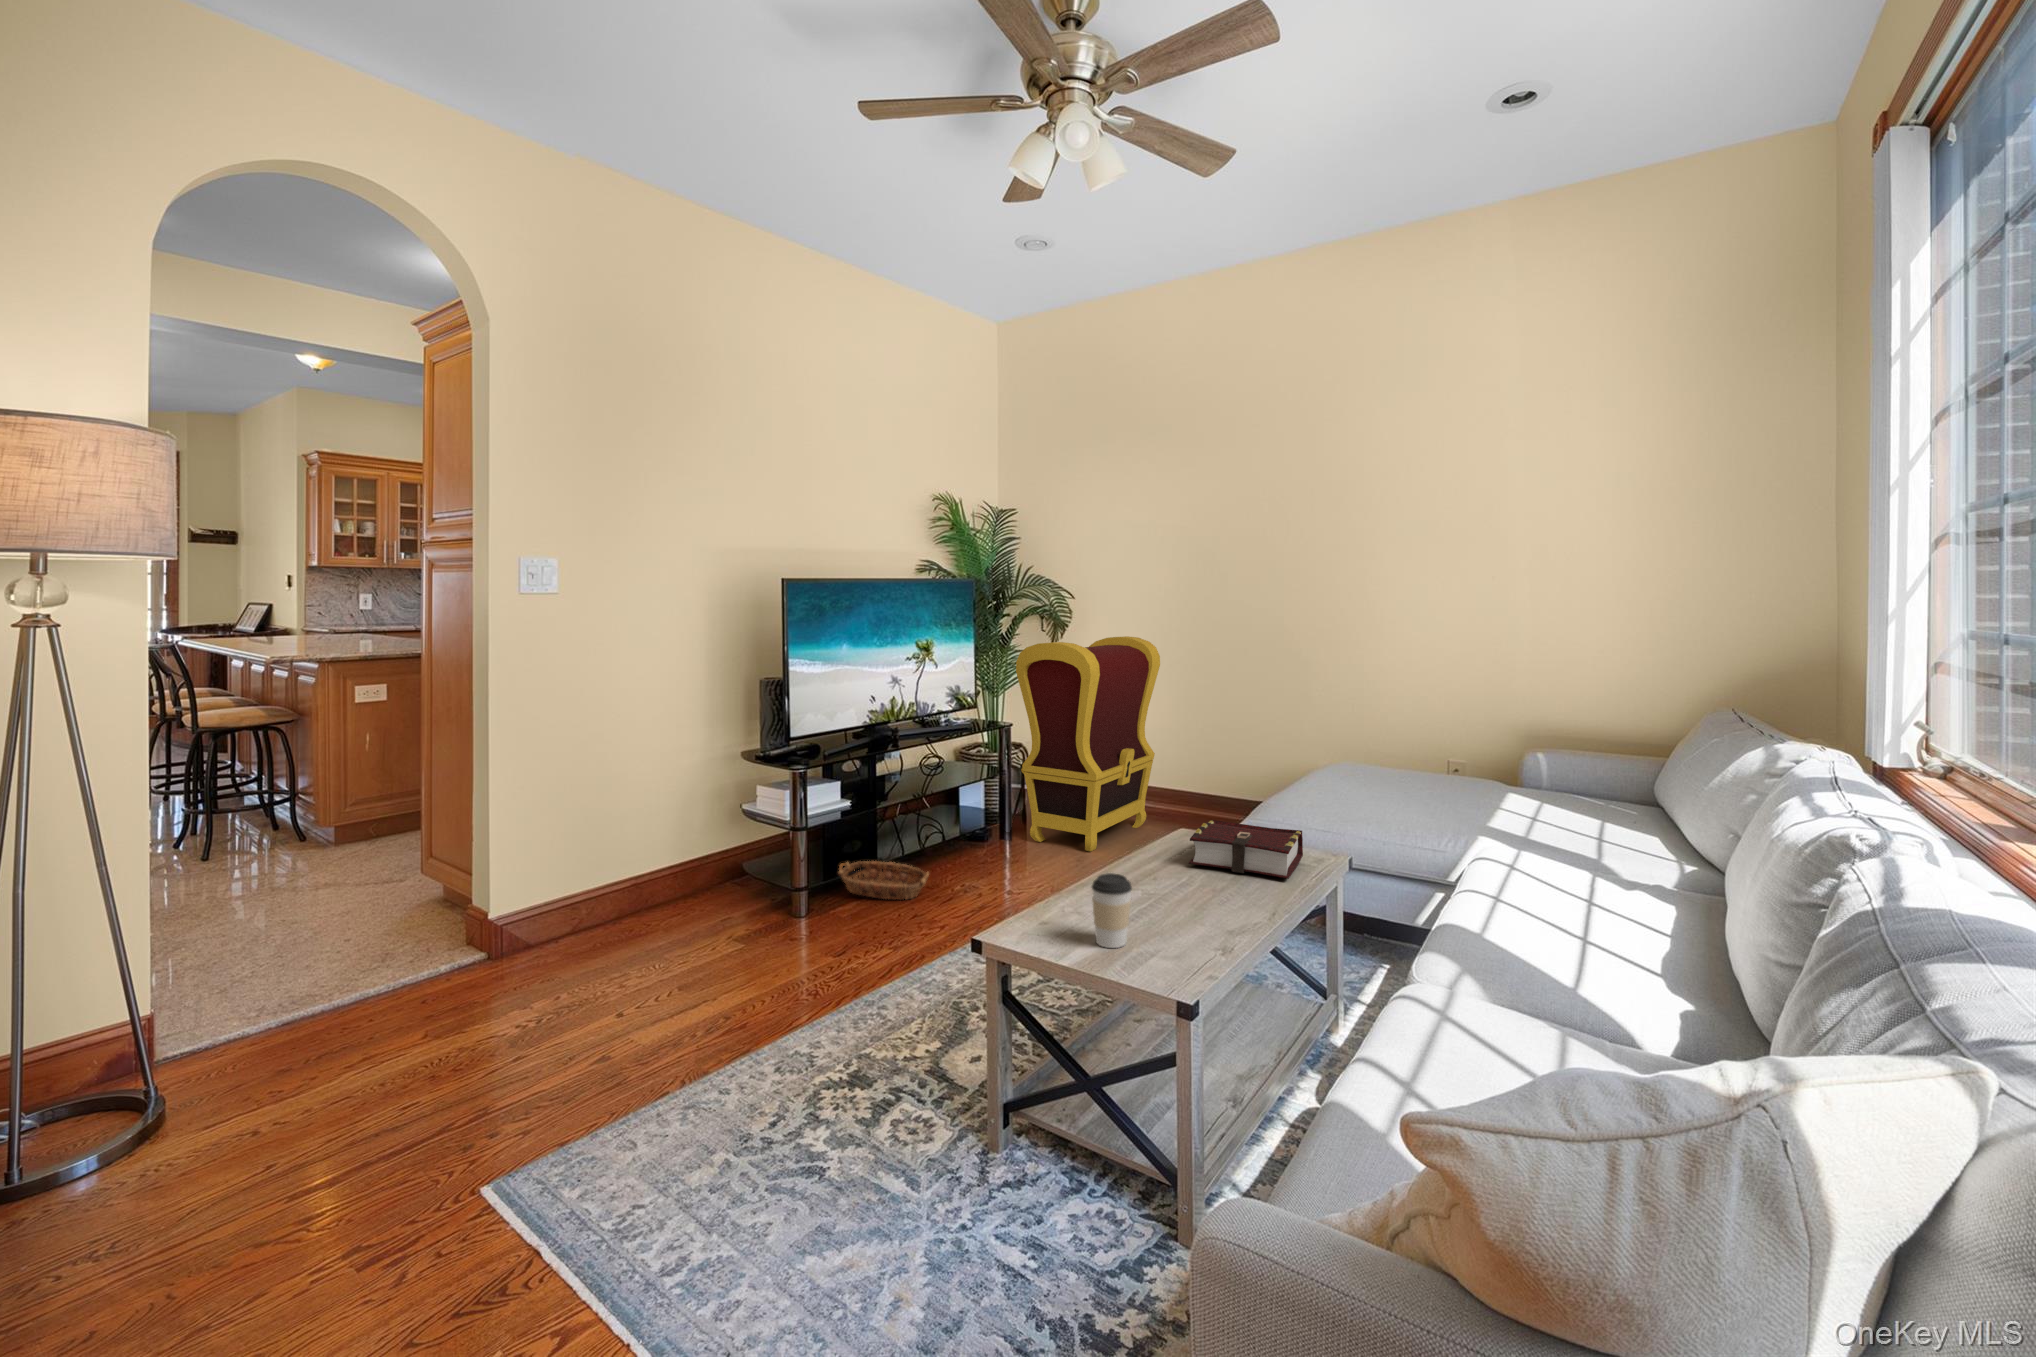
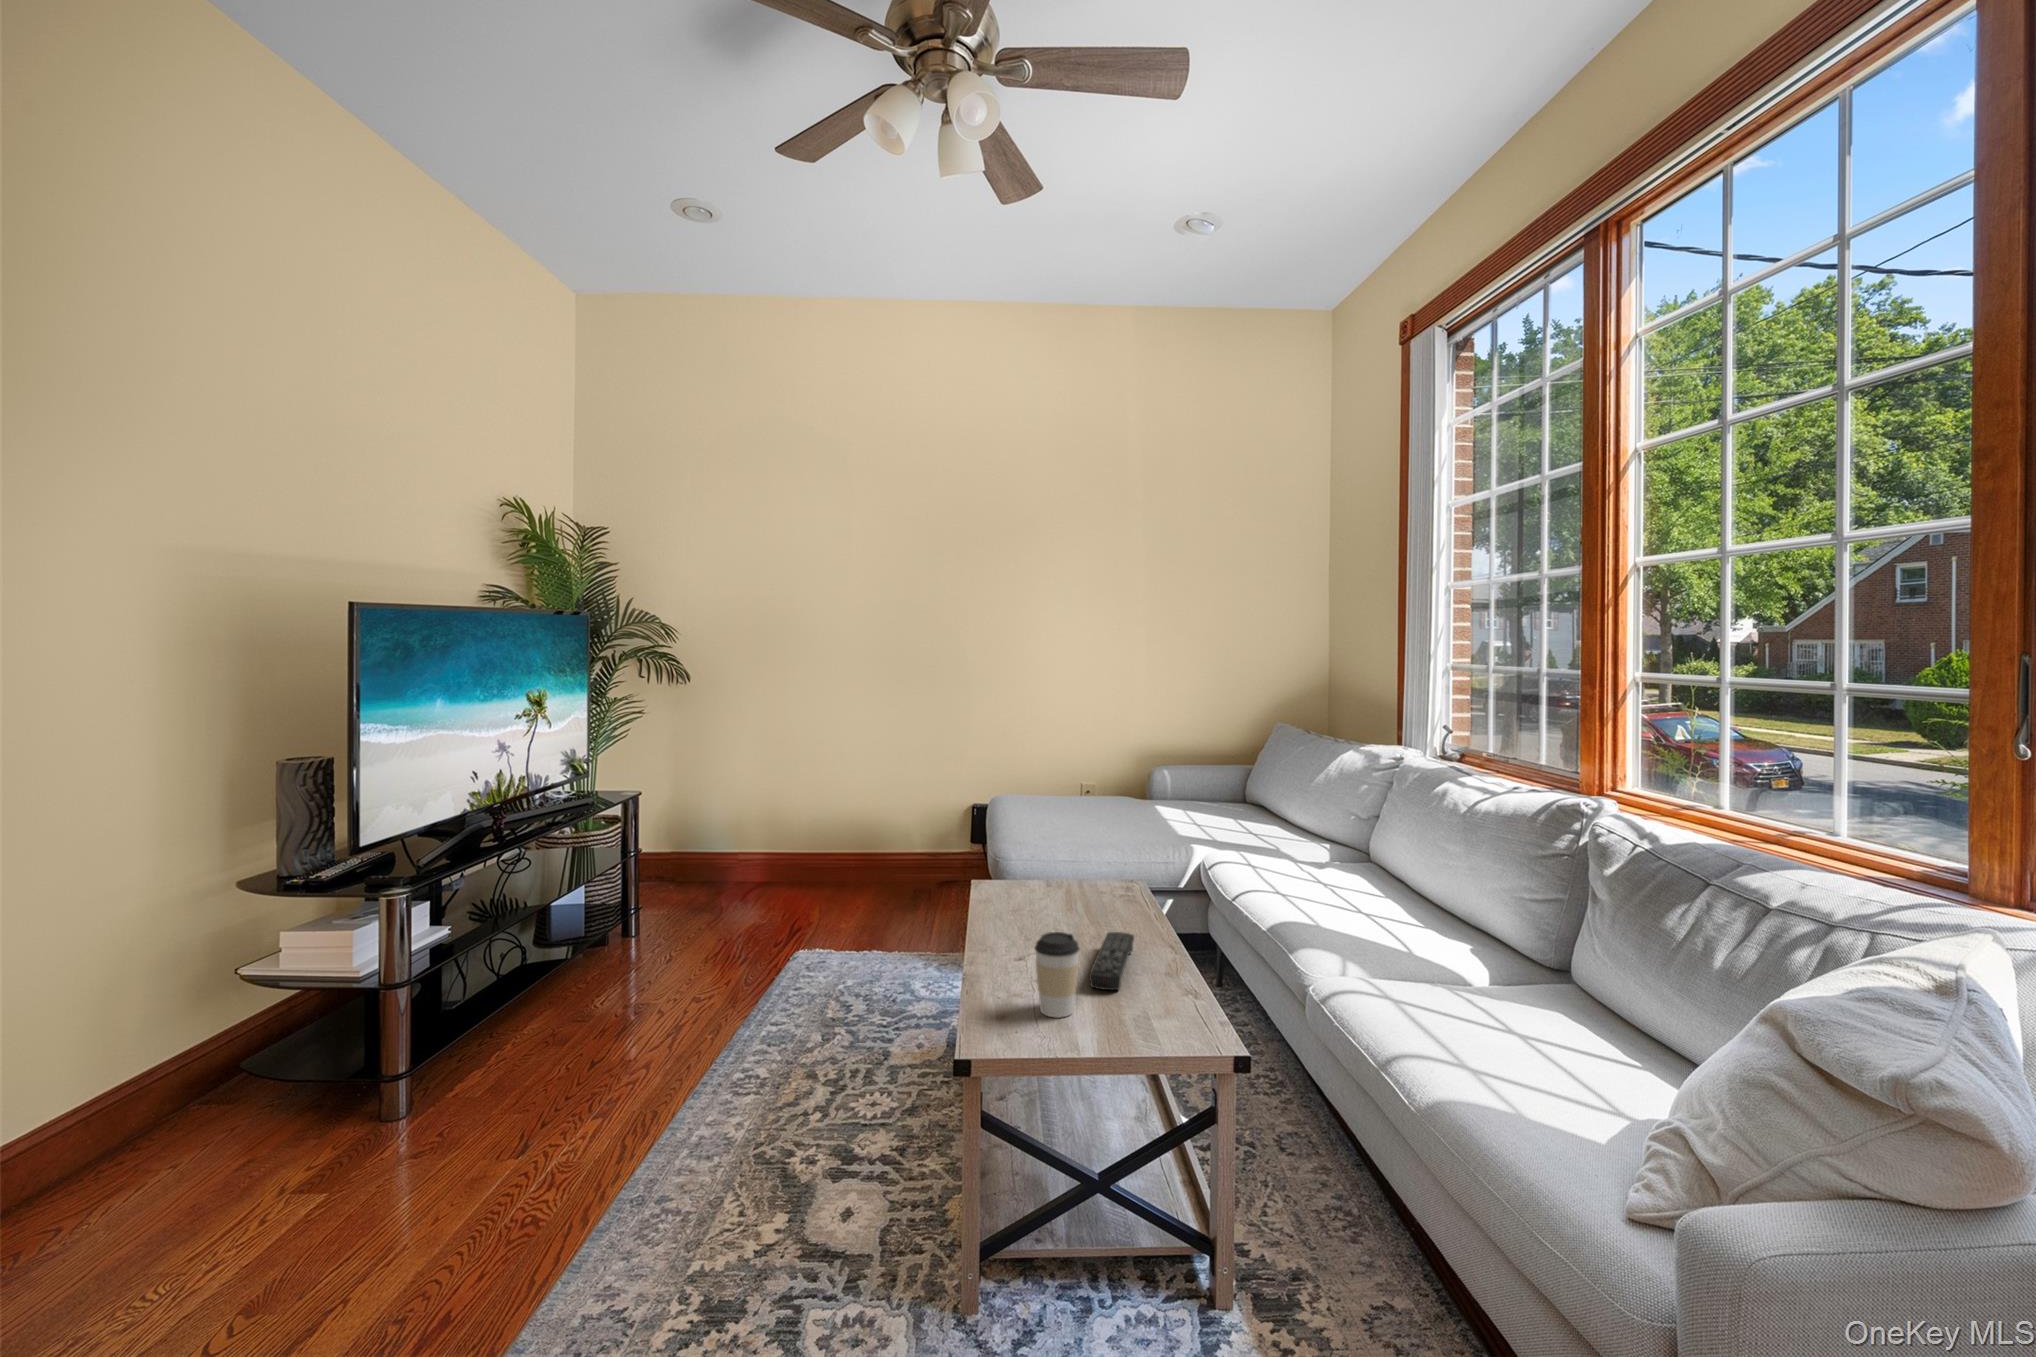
armchair: present [1016,636,1160,852] -> none [661,682,806,932]
book: present [1189,820,1303,879] -> none [1002,859,1113,912]
basket: present [838,861,929,900] -> none [435,982,613,1062]
remote control: none [1160,895,1253,943] -> present [1089,932,1134,990]

